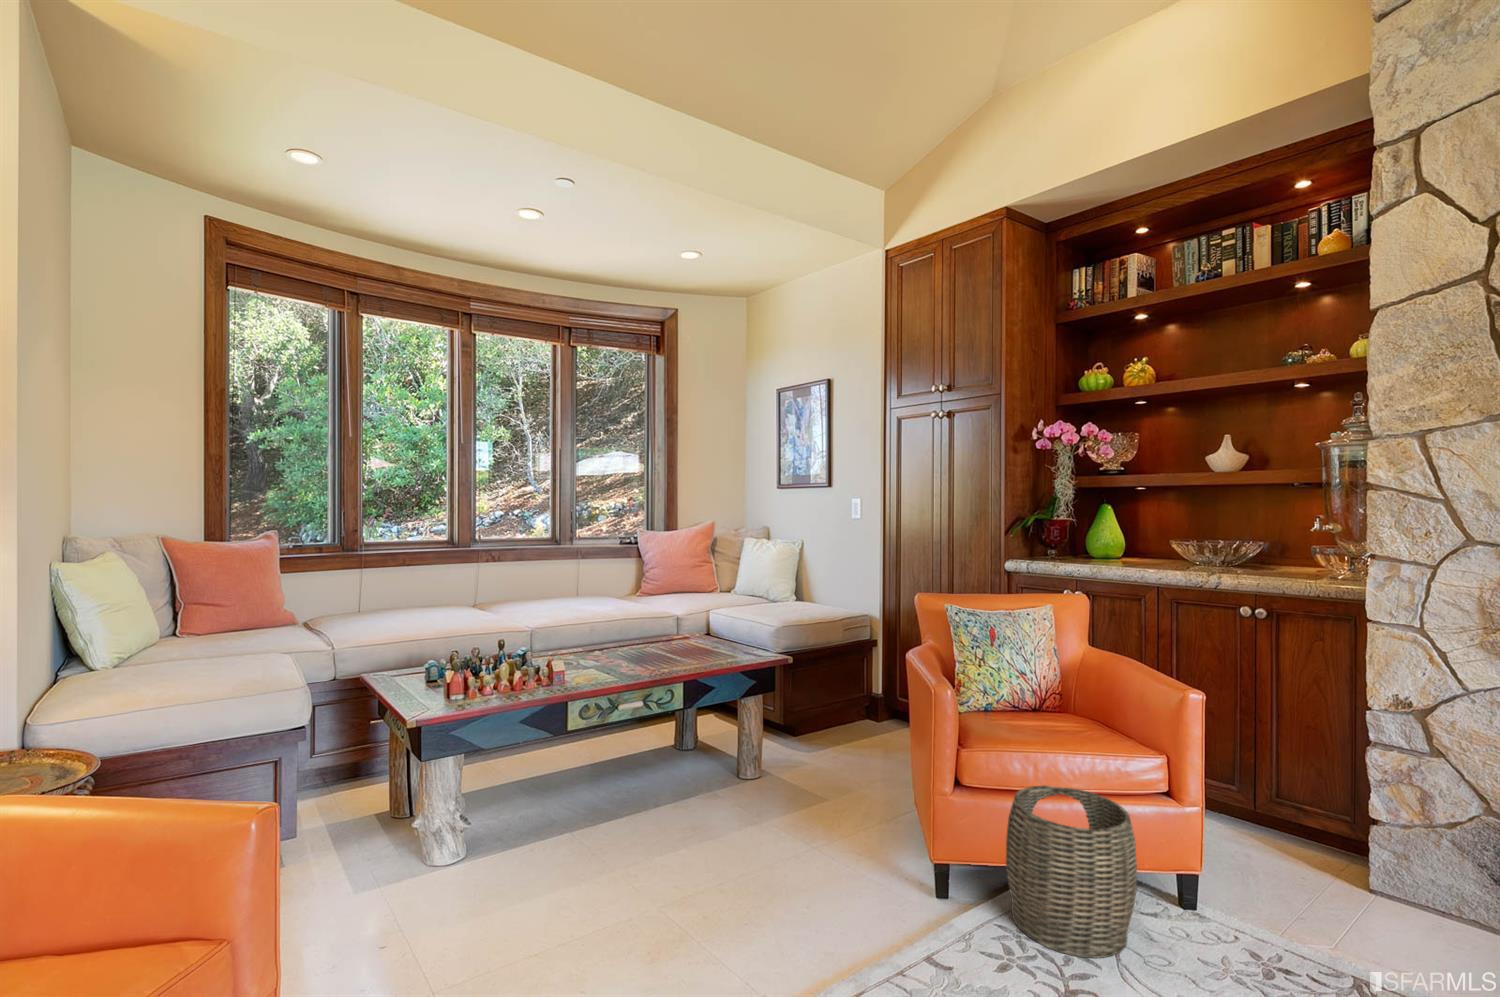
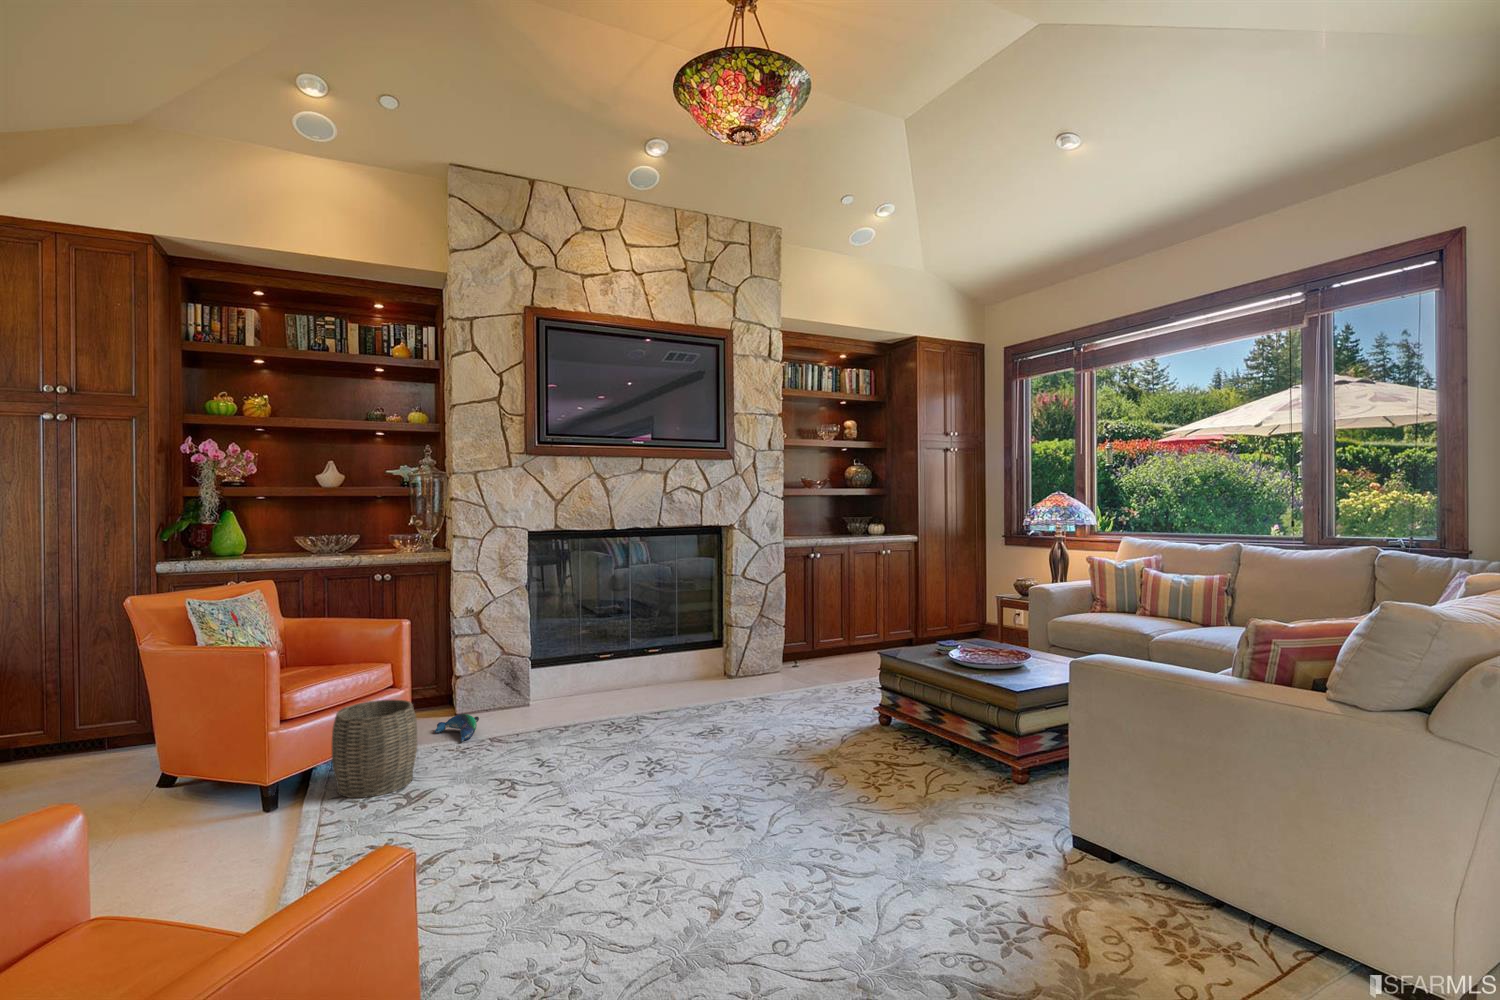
plush toy: none [1268,884,1351,948] -> present [435,714,479,742]

